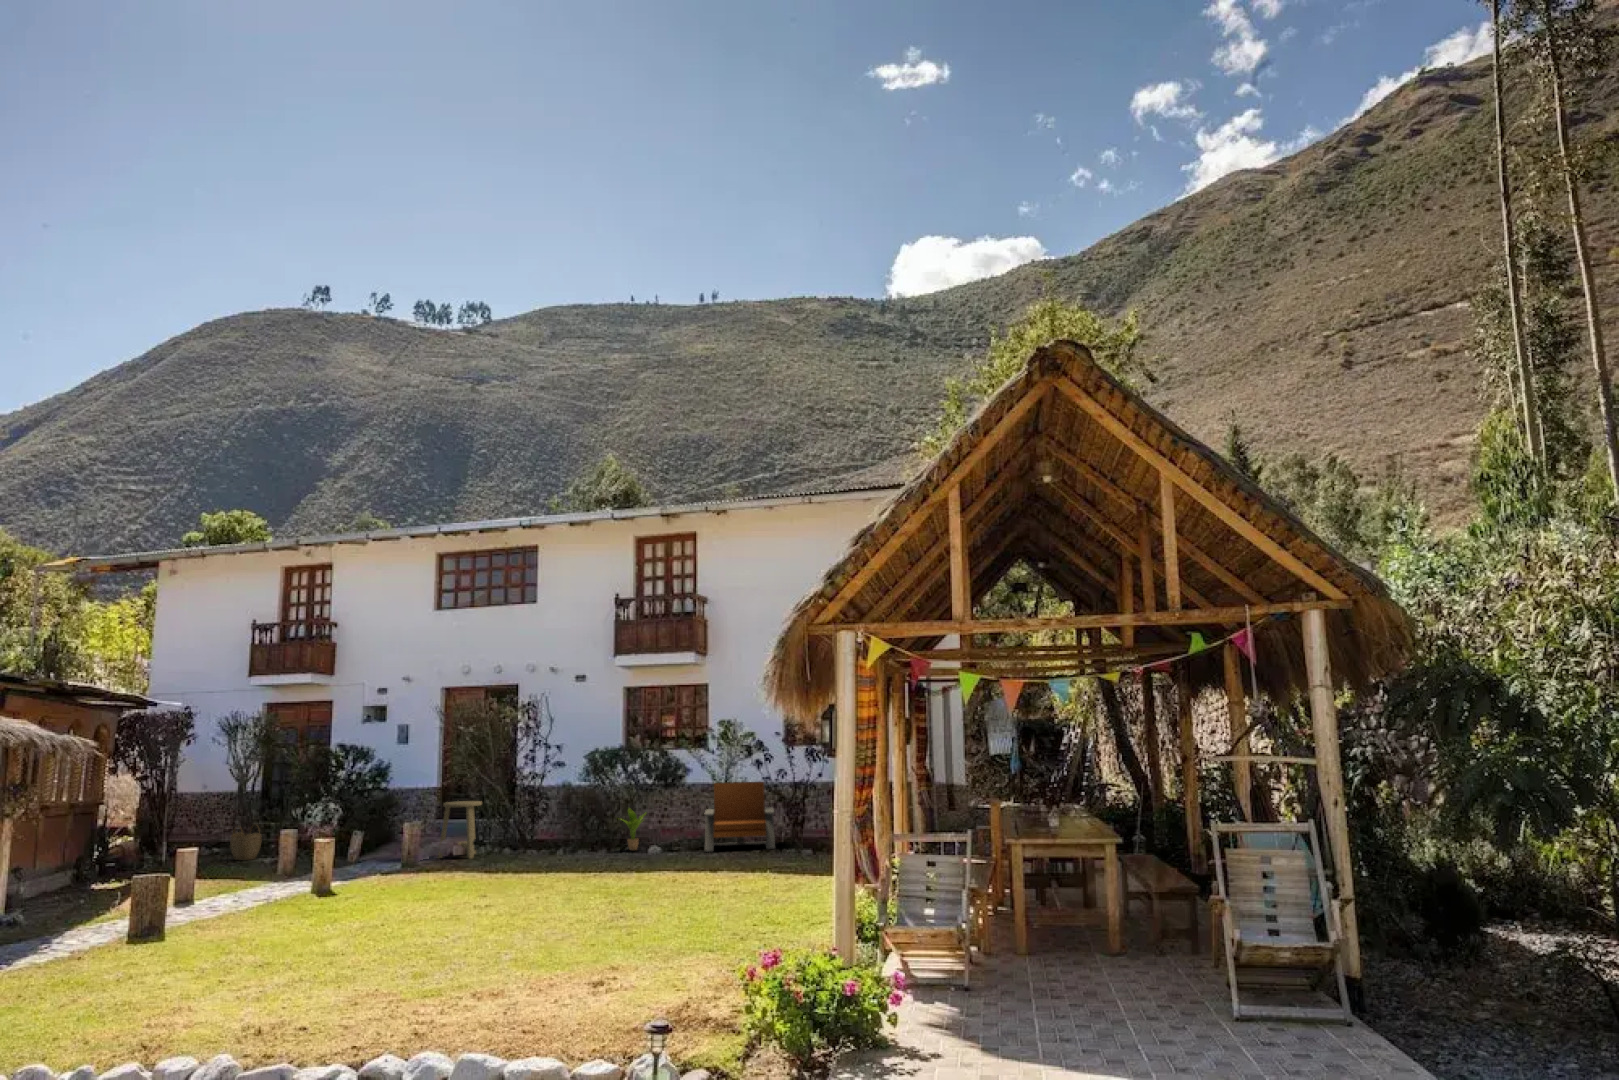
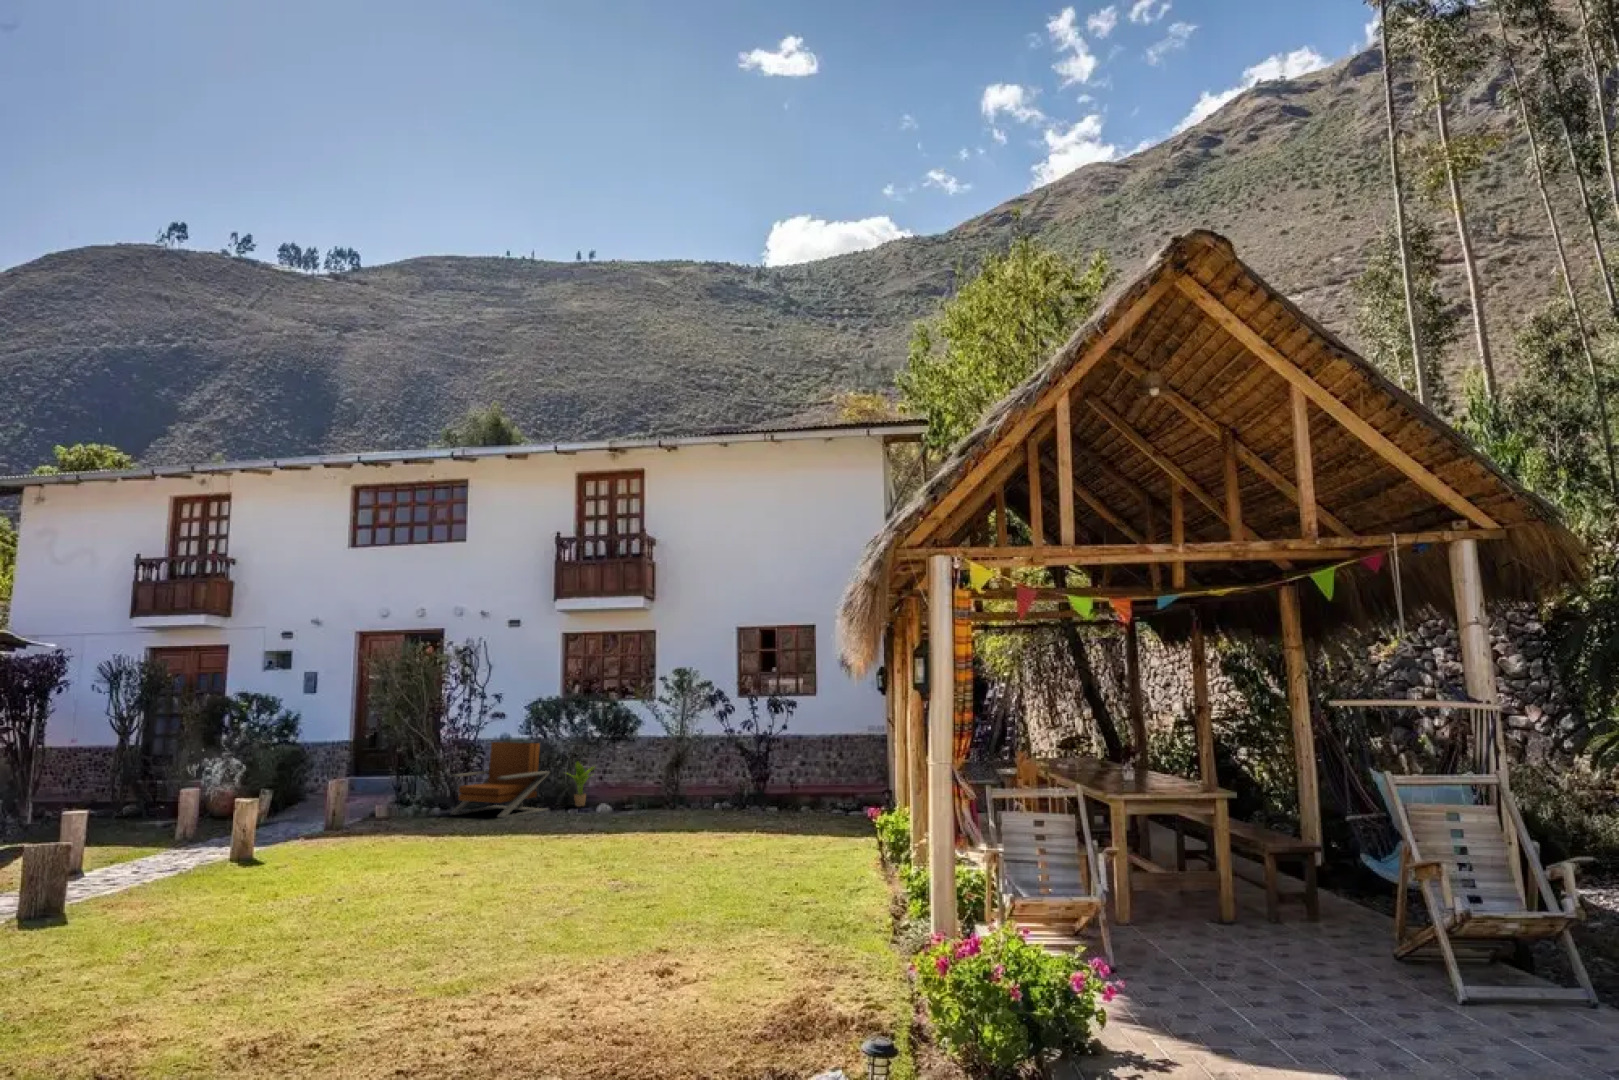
lounge chair: present [704,782,775,852] -> present [451,742,550,818]
stool: present [438,801,482,859] -> none [361,755,411,818]
woven basket: present [230,831,262,860] -> none [113,782,150,823]

